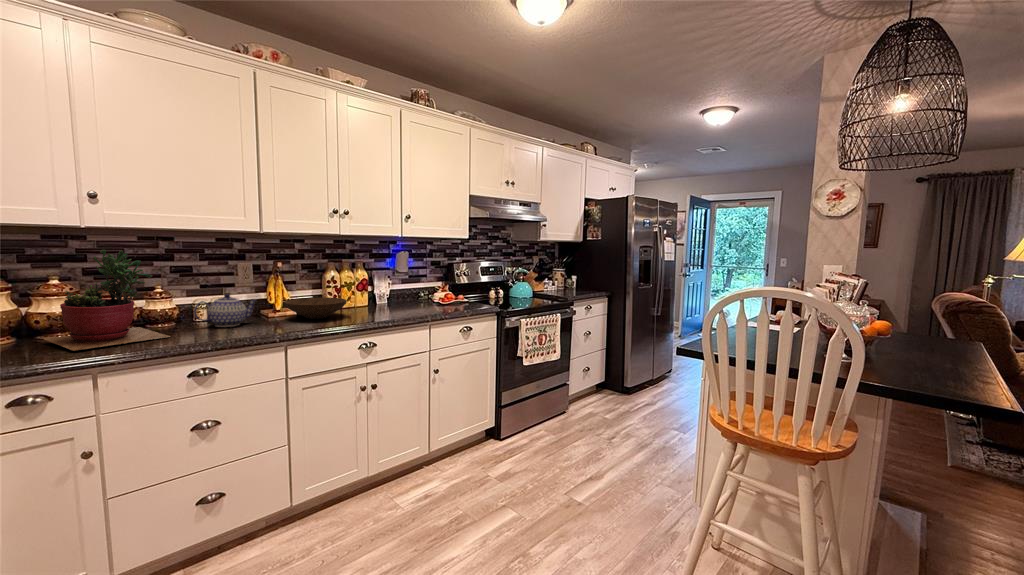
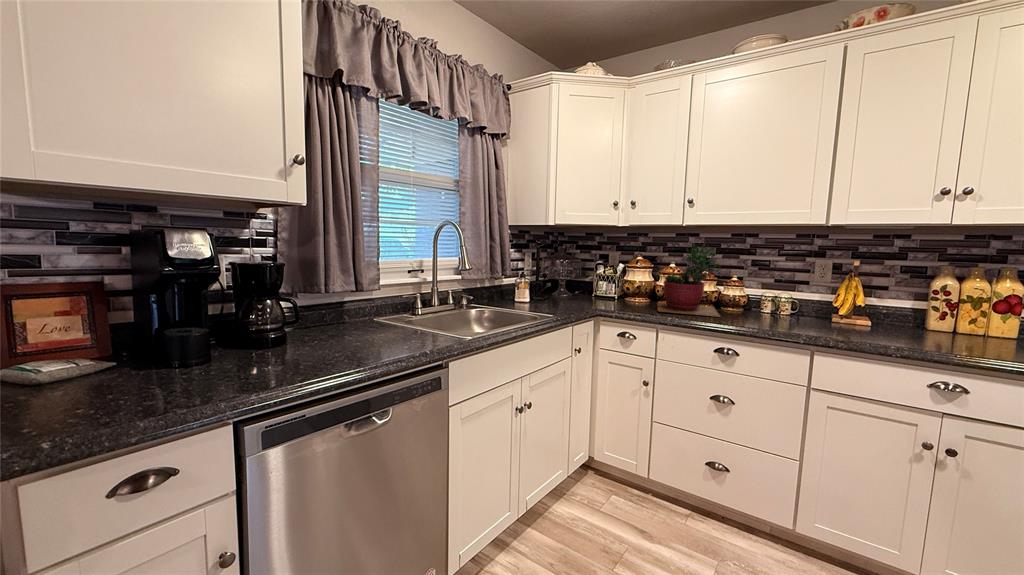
teapot: present [194,294,256,327] -> none [749,288,813,321]
wooden bowl: present [284,298,347,319] -> none [846,306,946,336]

